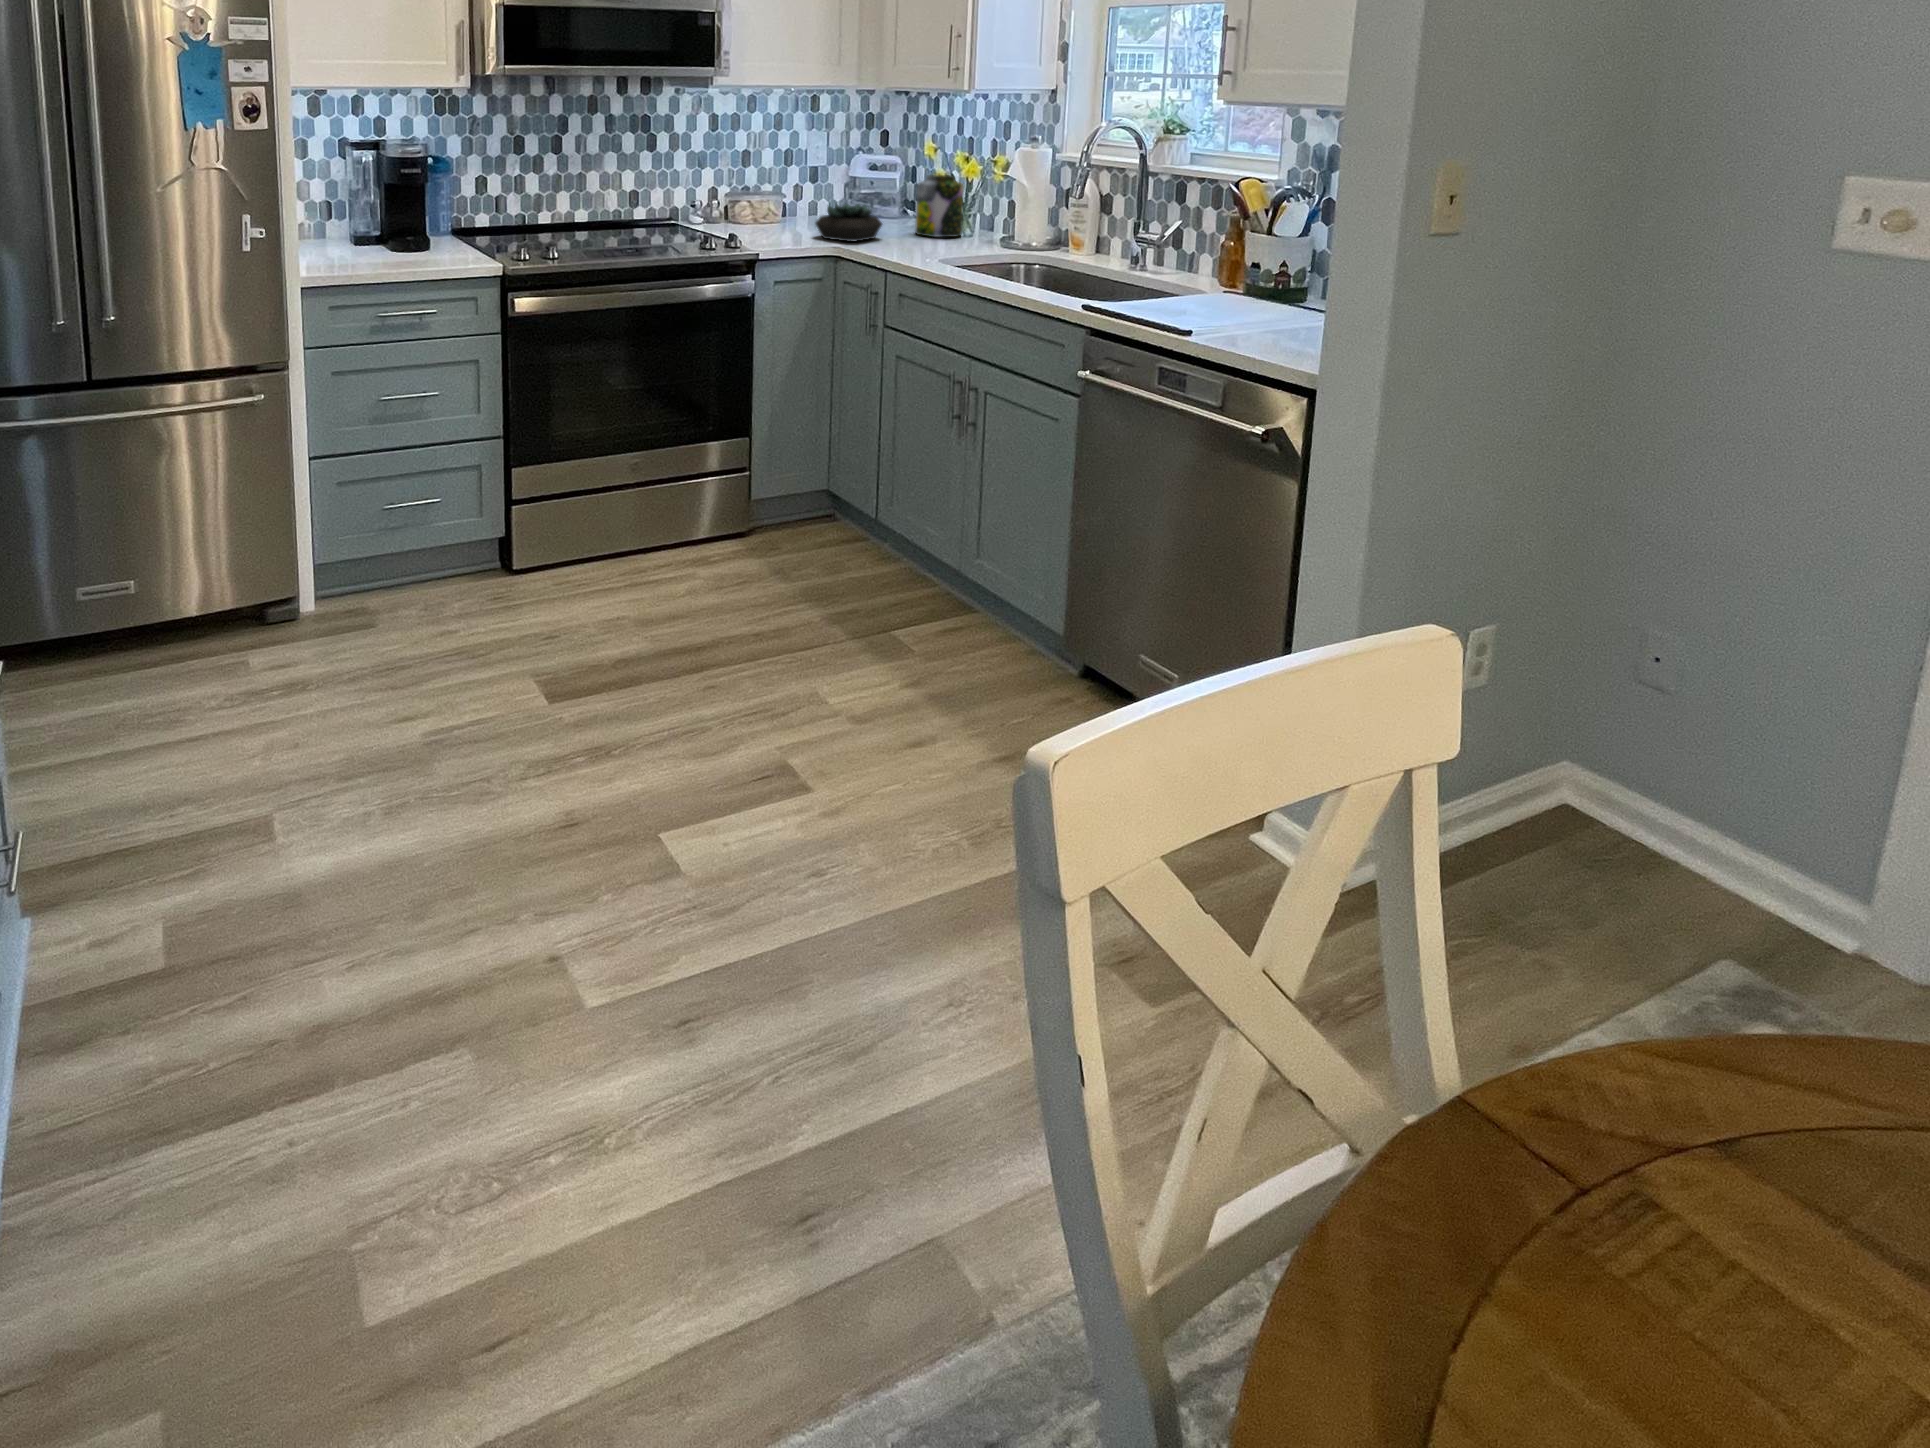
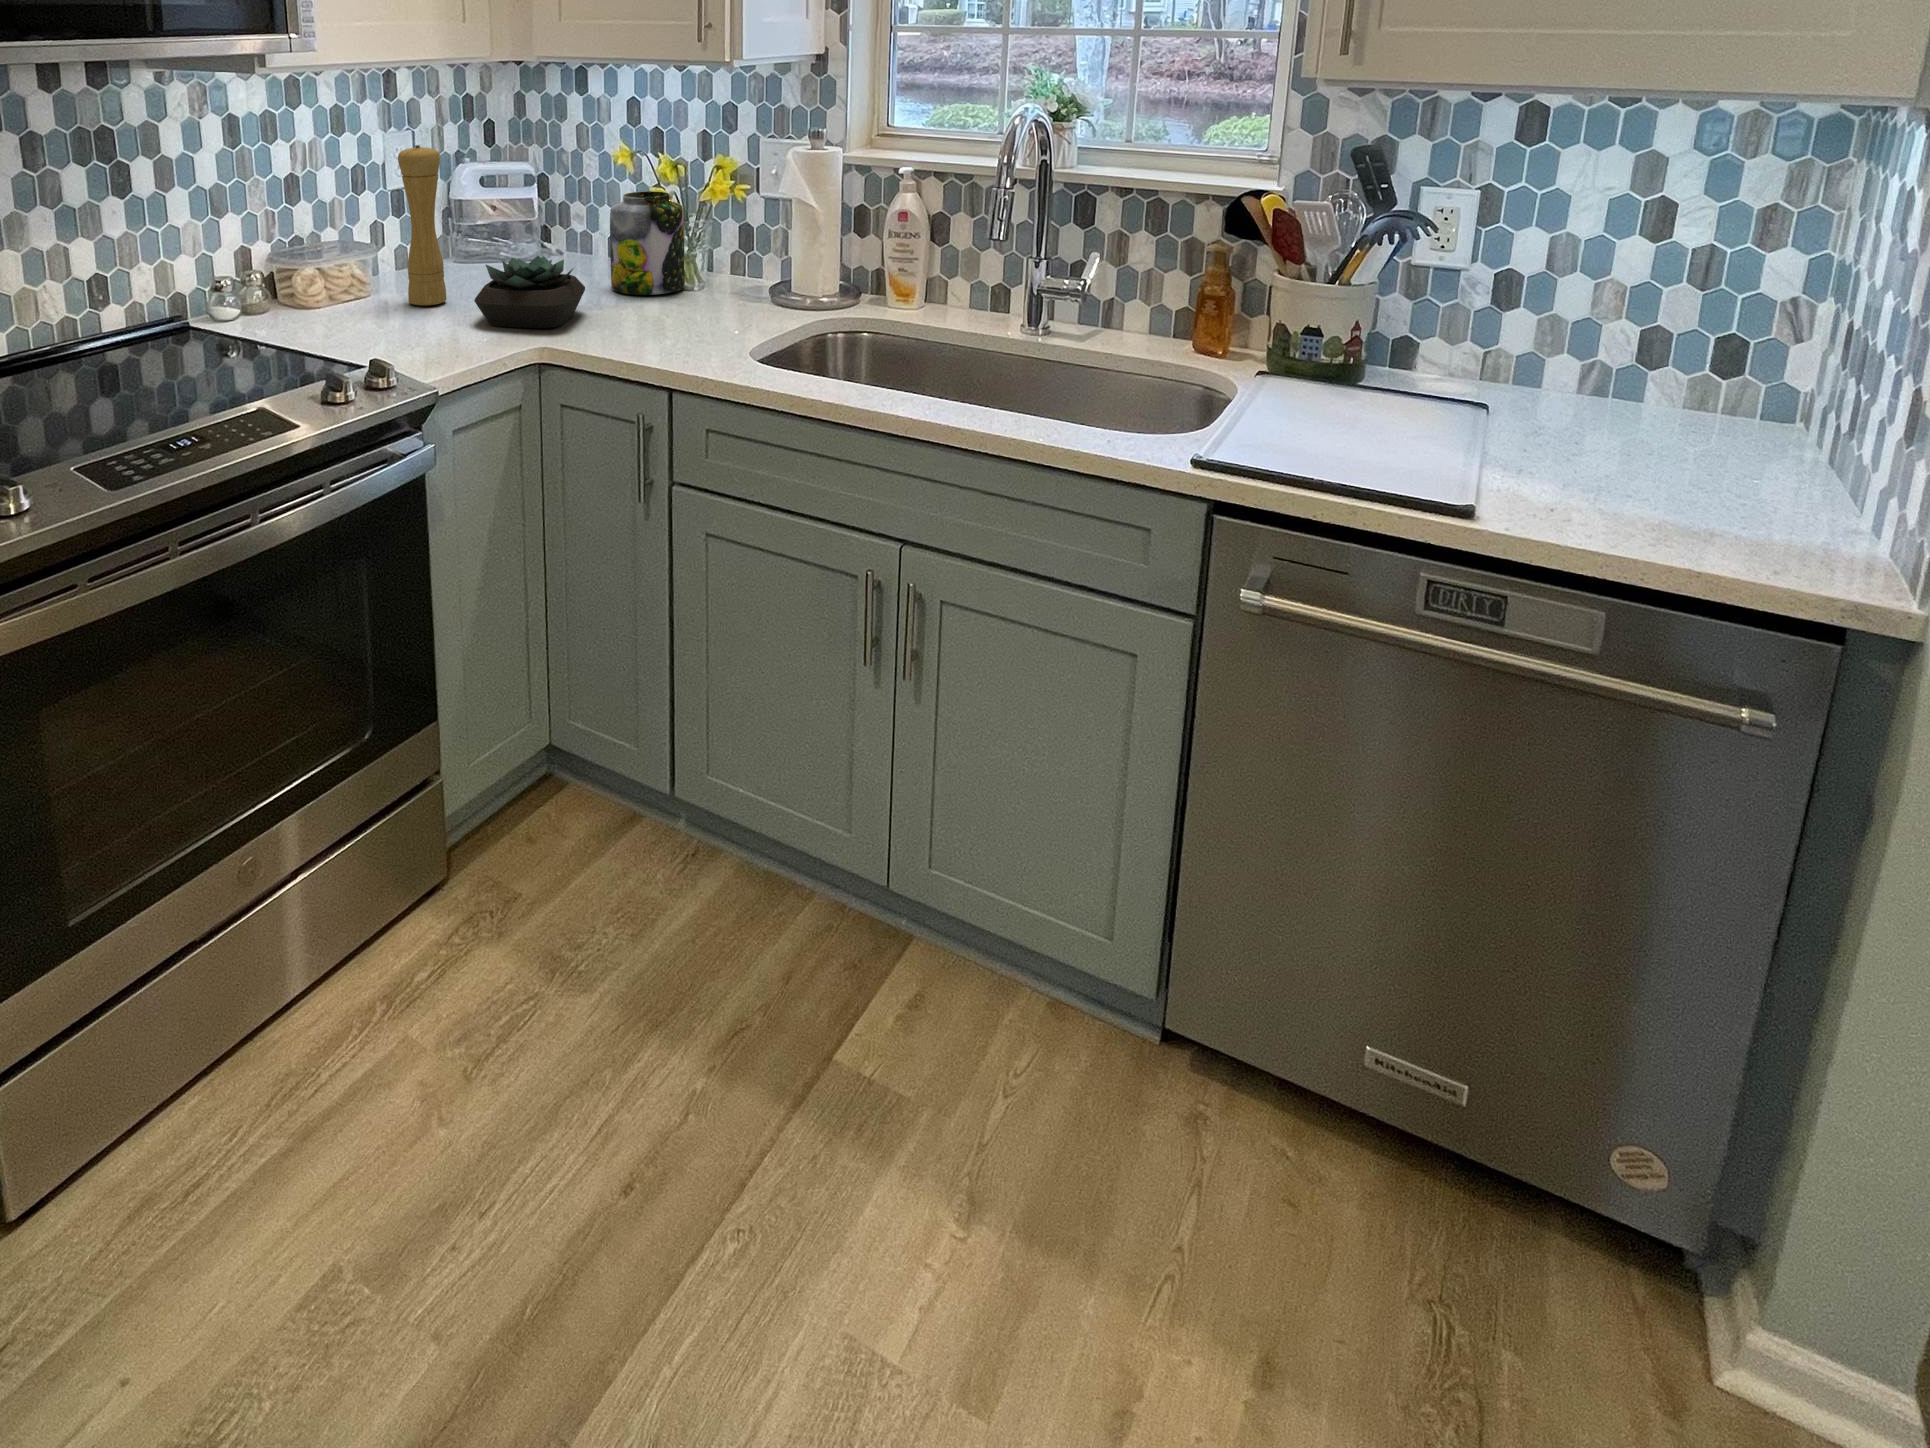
pepper mill: none [793,136,817,228] -> present [398,145,447,305]

